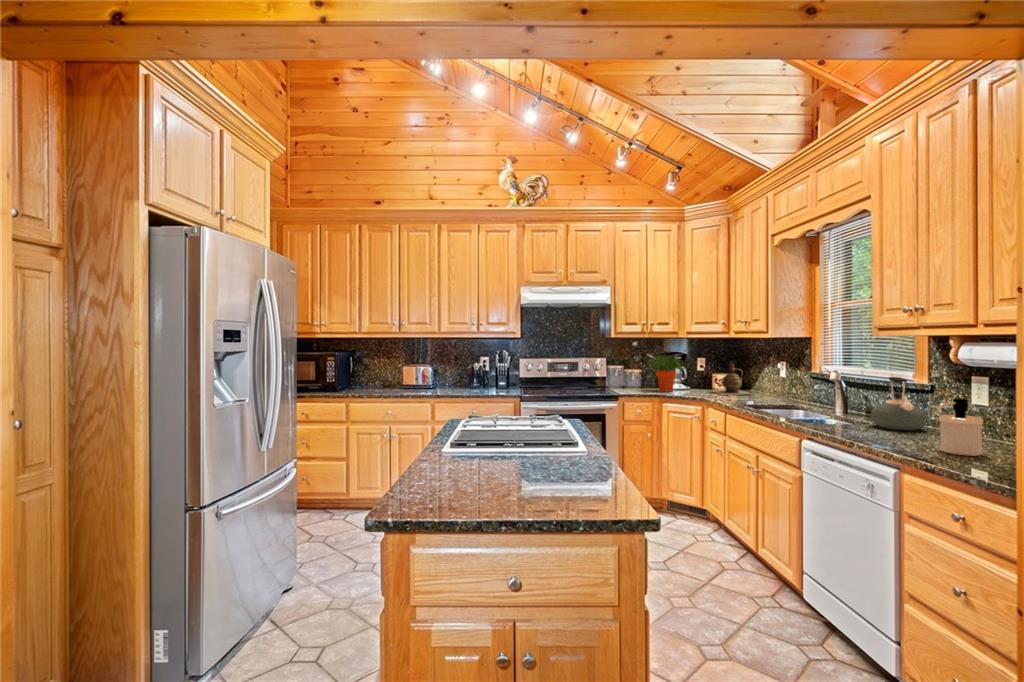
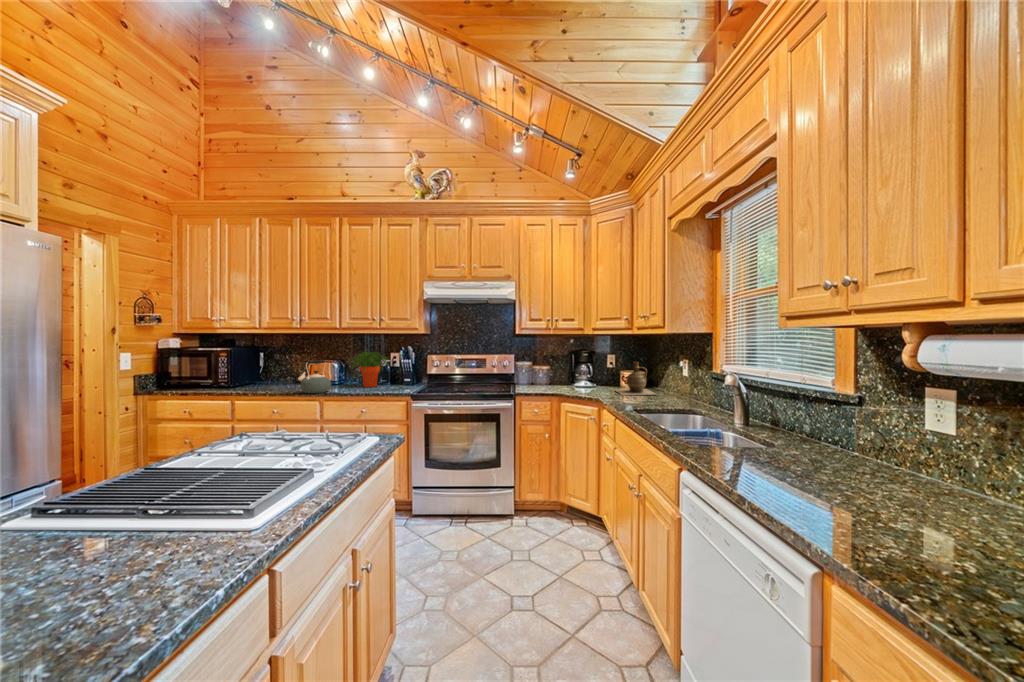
potted plant: present [647,355,684,392] -> present [352,352,388,387]
kettle: present [871,377,926,431] -> present [298,360,331,393]
soap dispenser: present [937,398,983,456] -> none [883,432,970,543]

